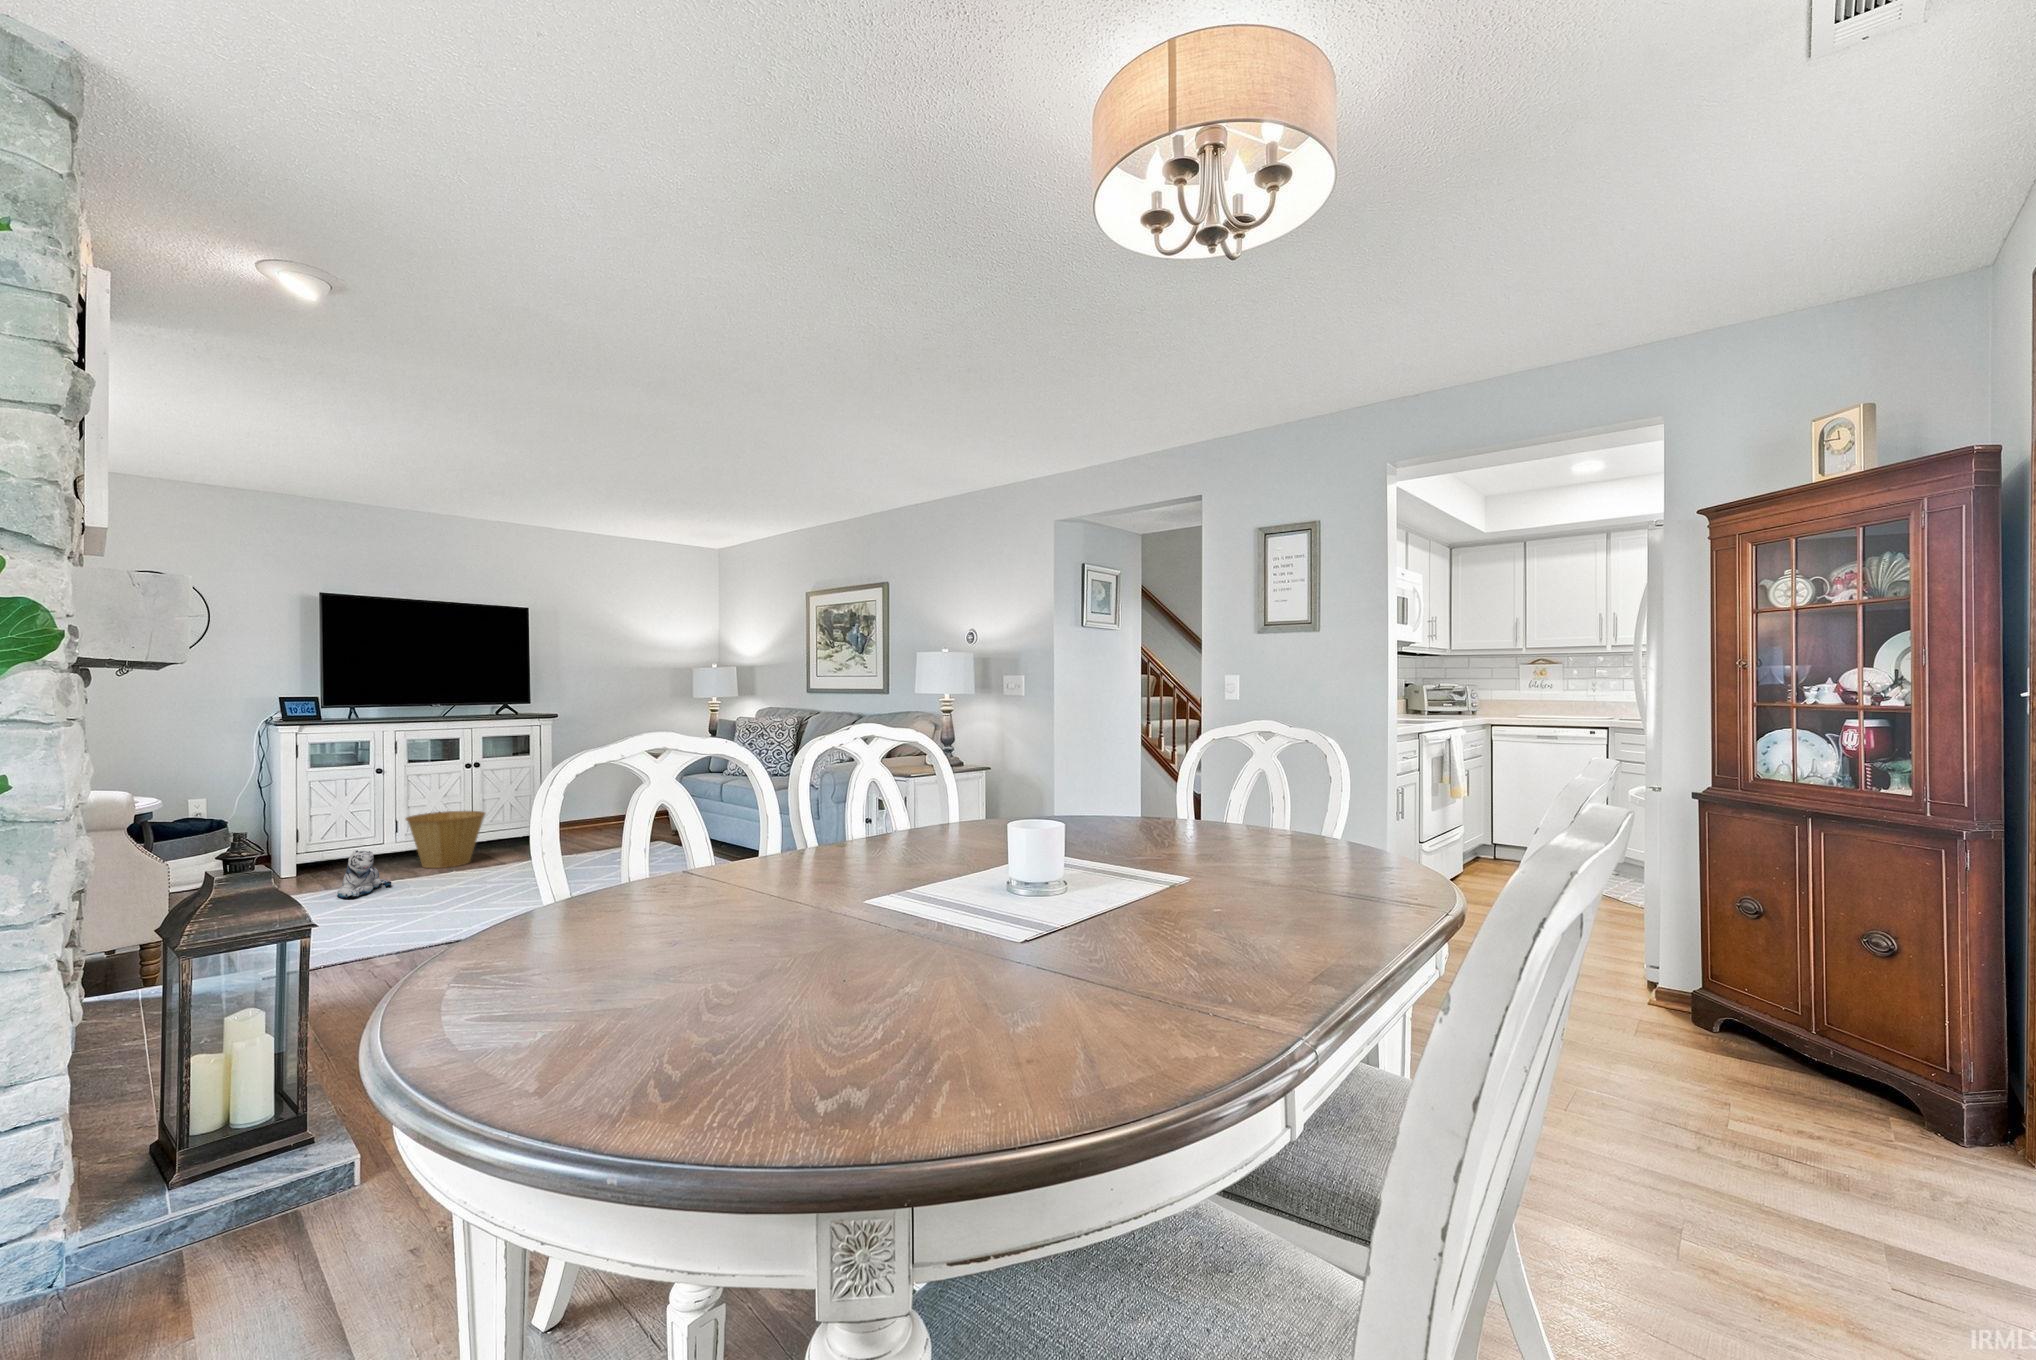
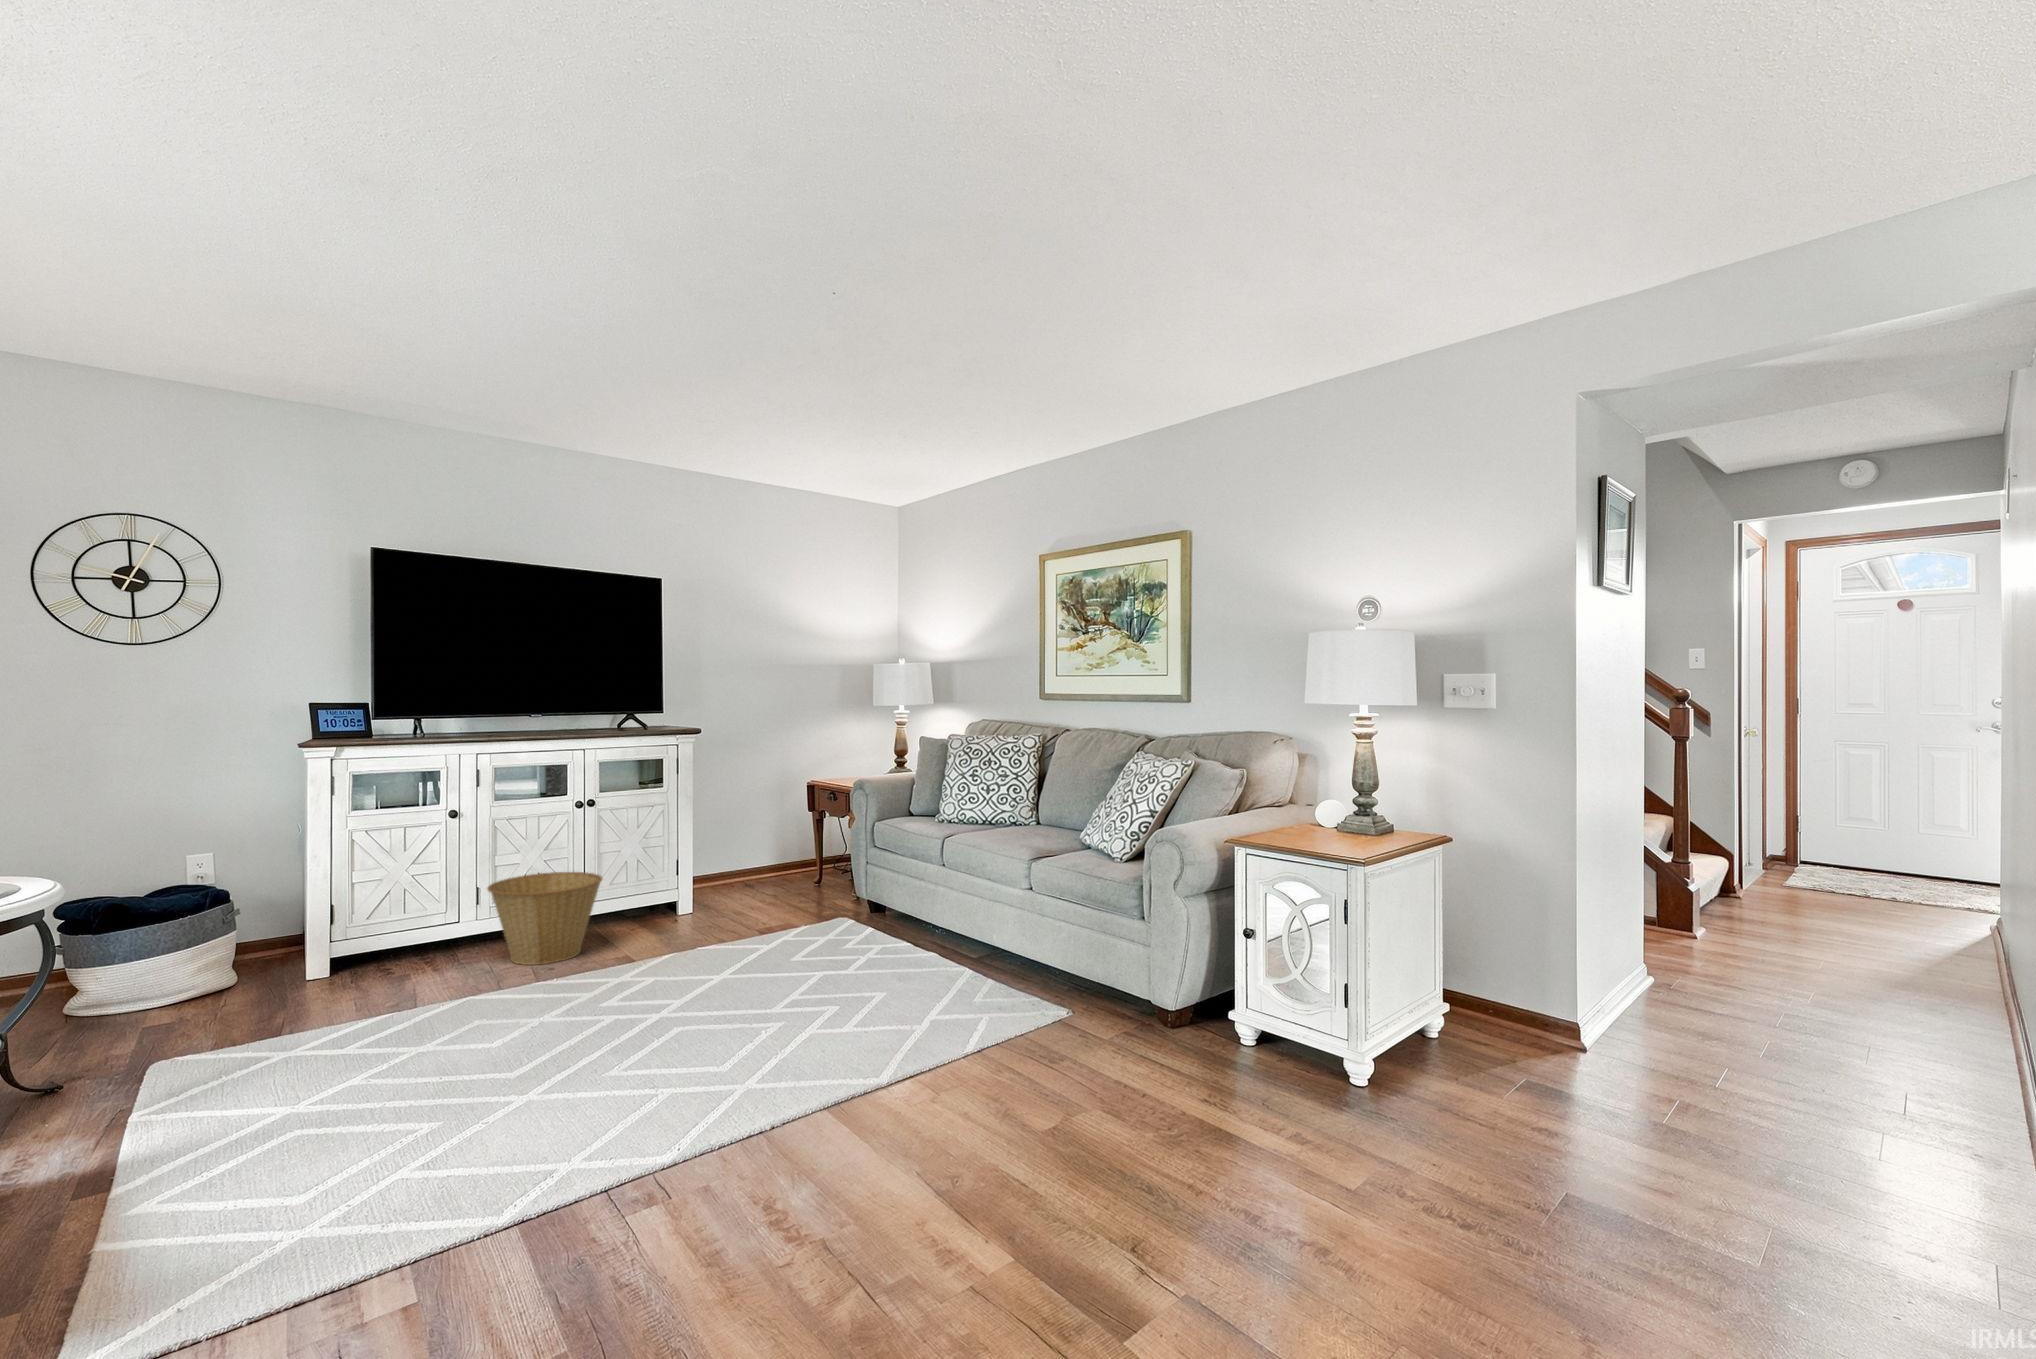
plush toy: present [337,850,392,898] -> none [373,955,461,1041]

